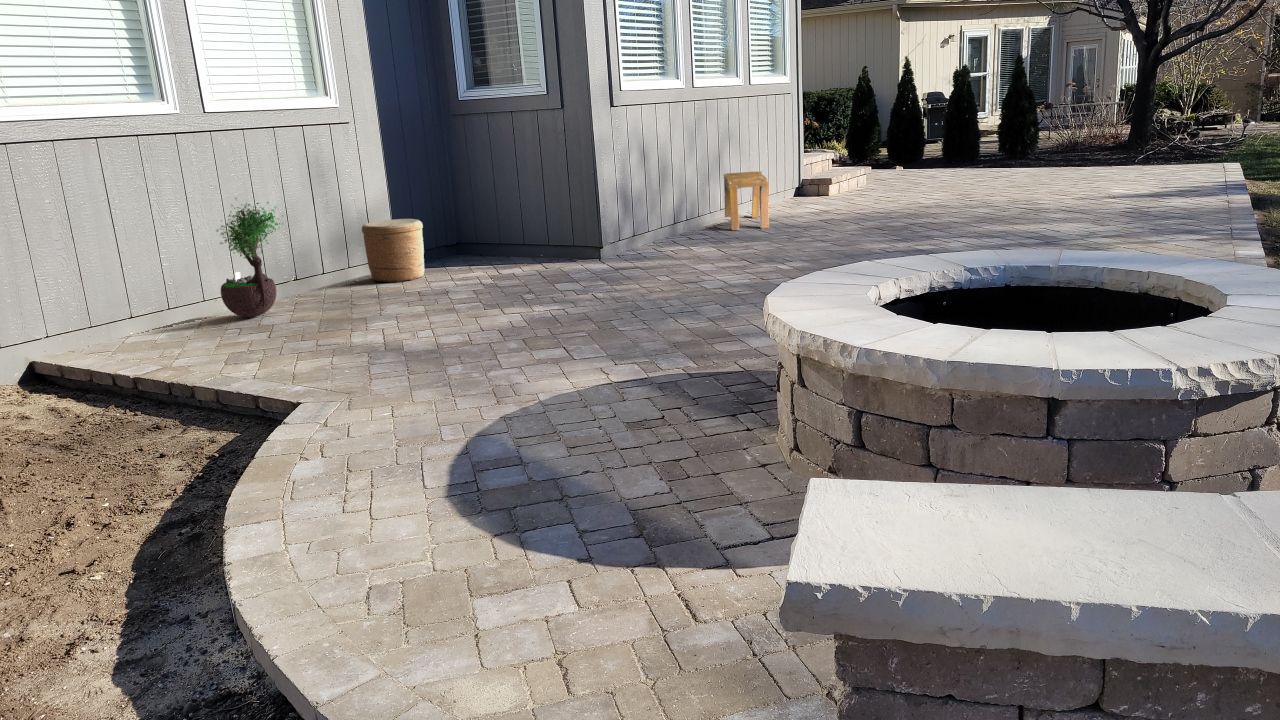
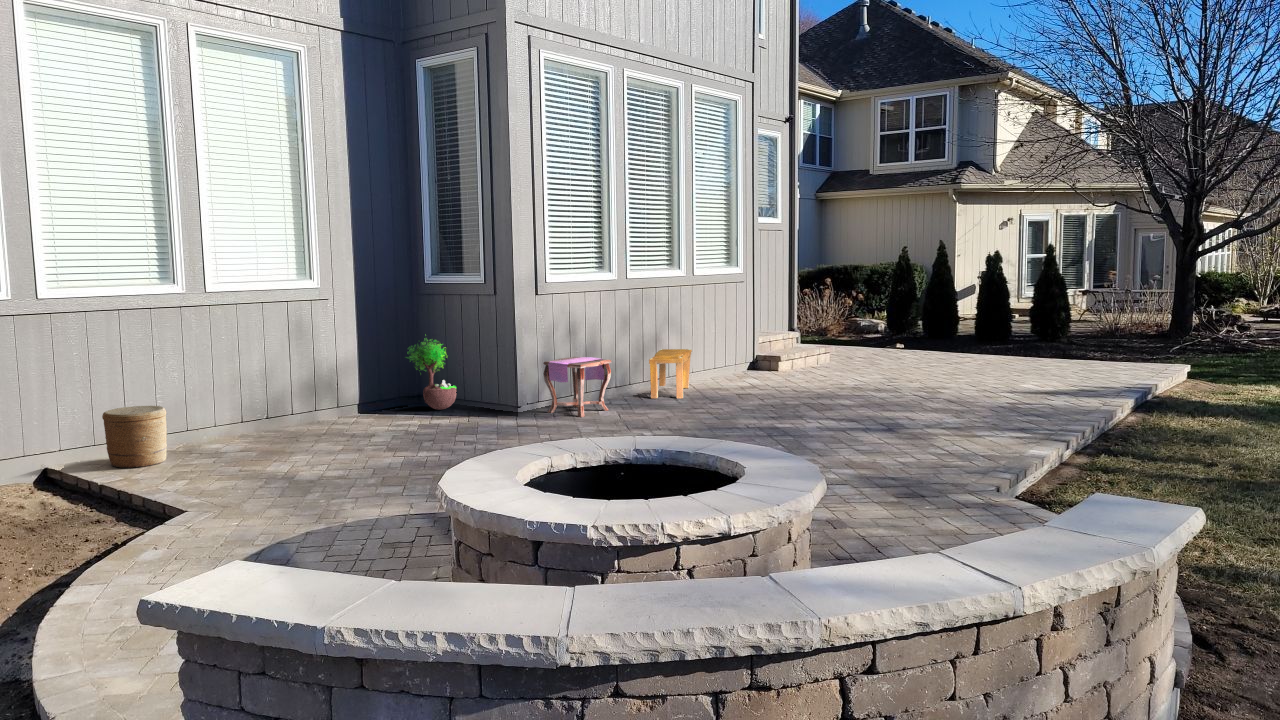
side table: none [622,182,702,255] -> present [543,357,612,417]
potted tree: present [217,198,283,317] -> present [407,340,457,410]
woven basket: present [362,219,424,282] -> present [102,406,167,468]

